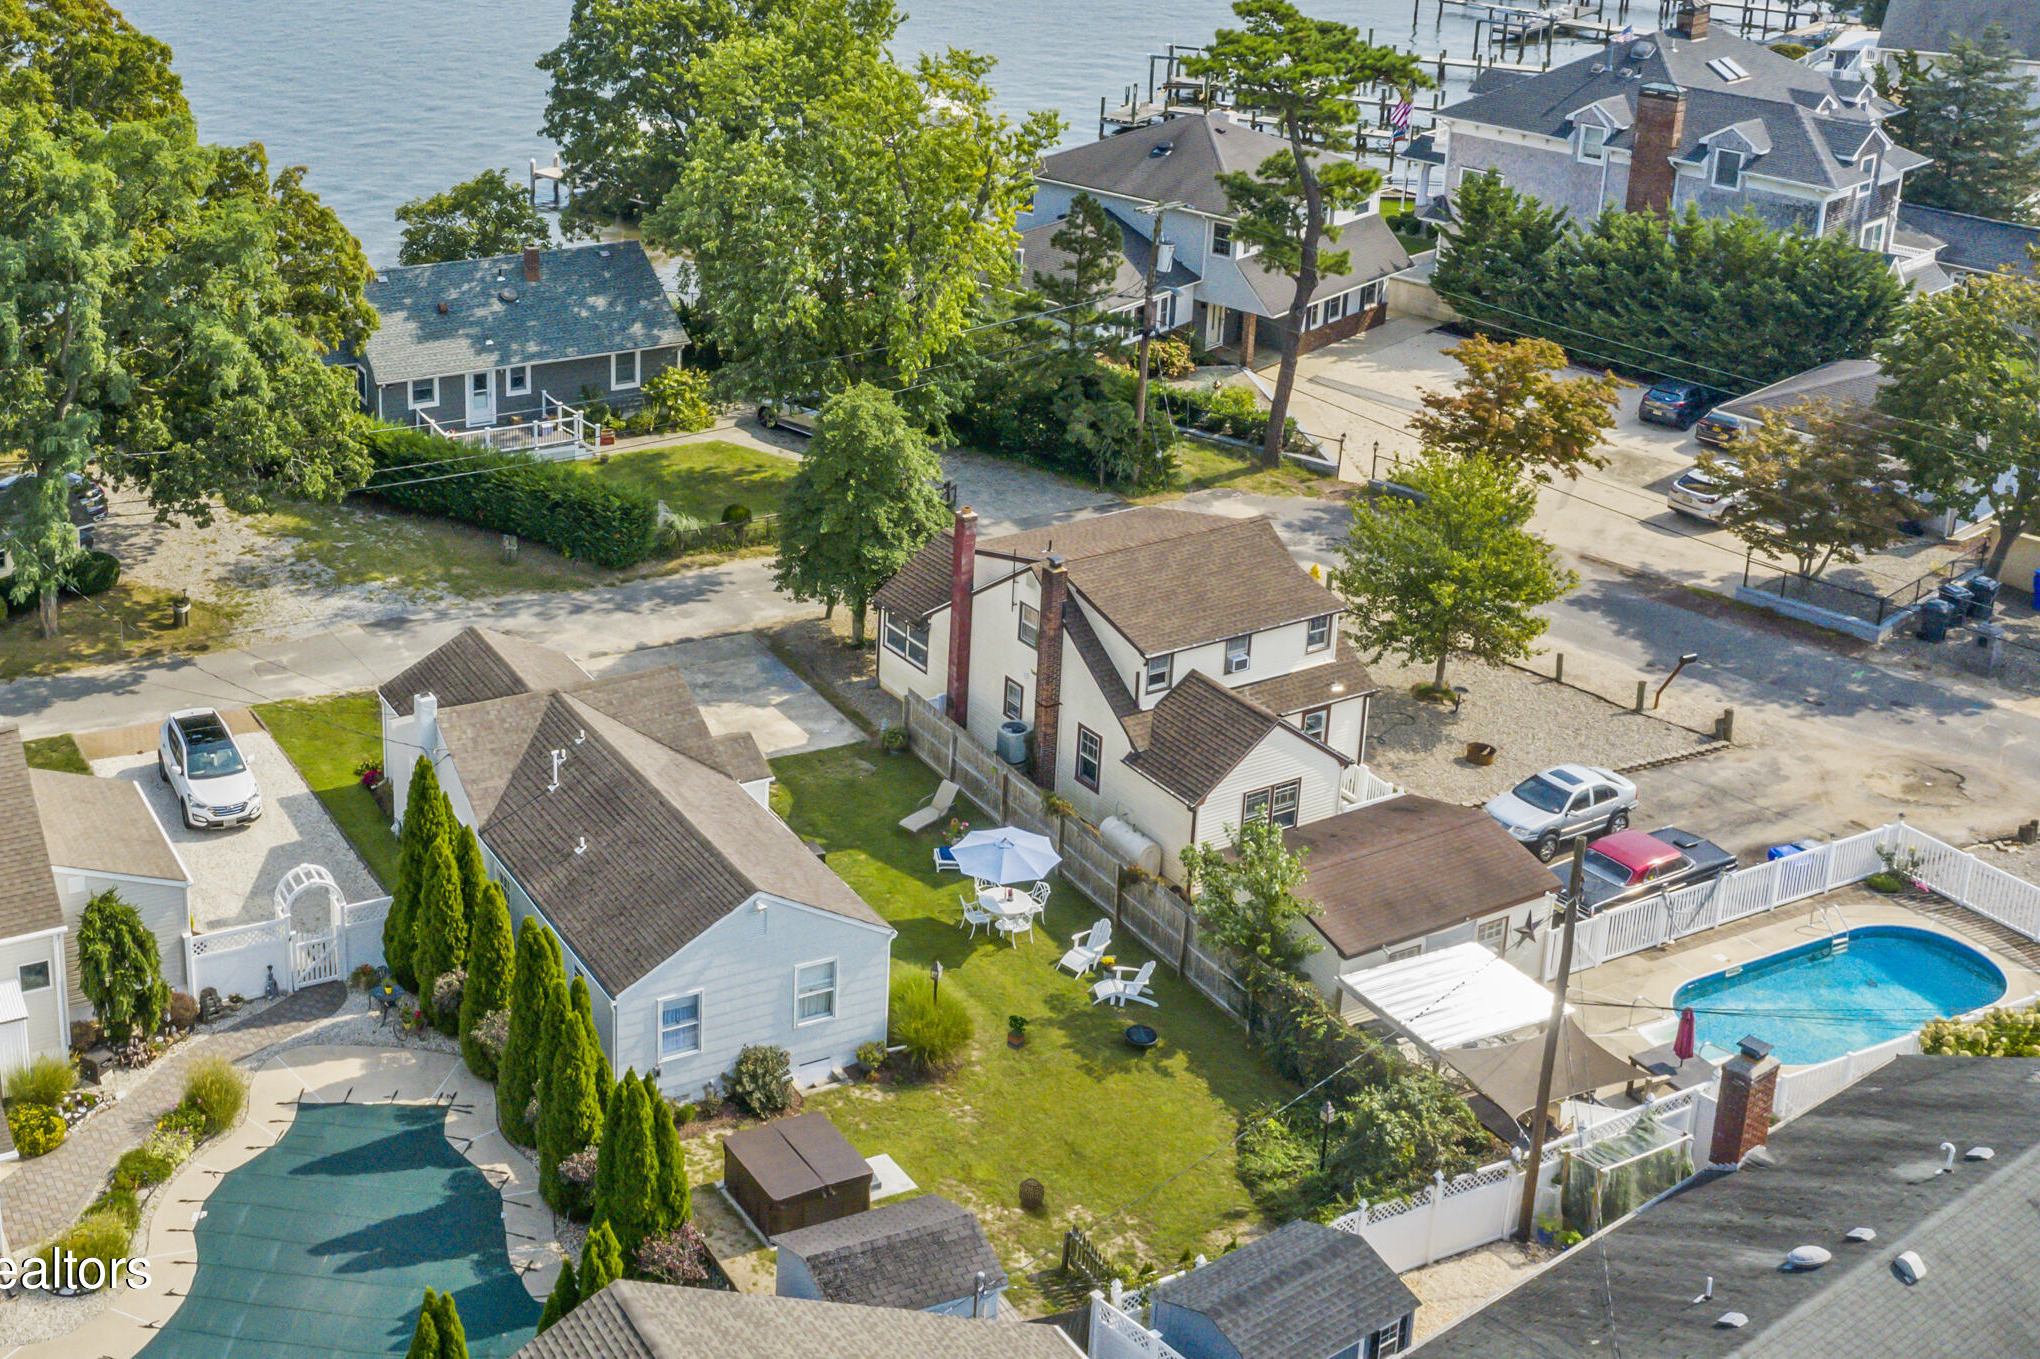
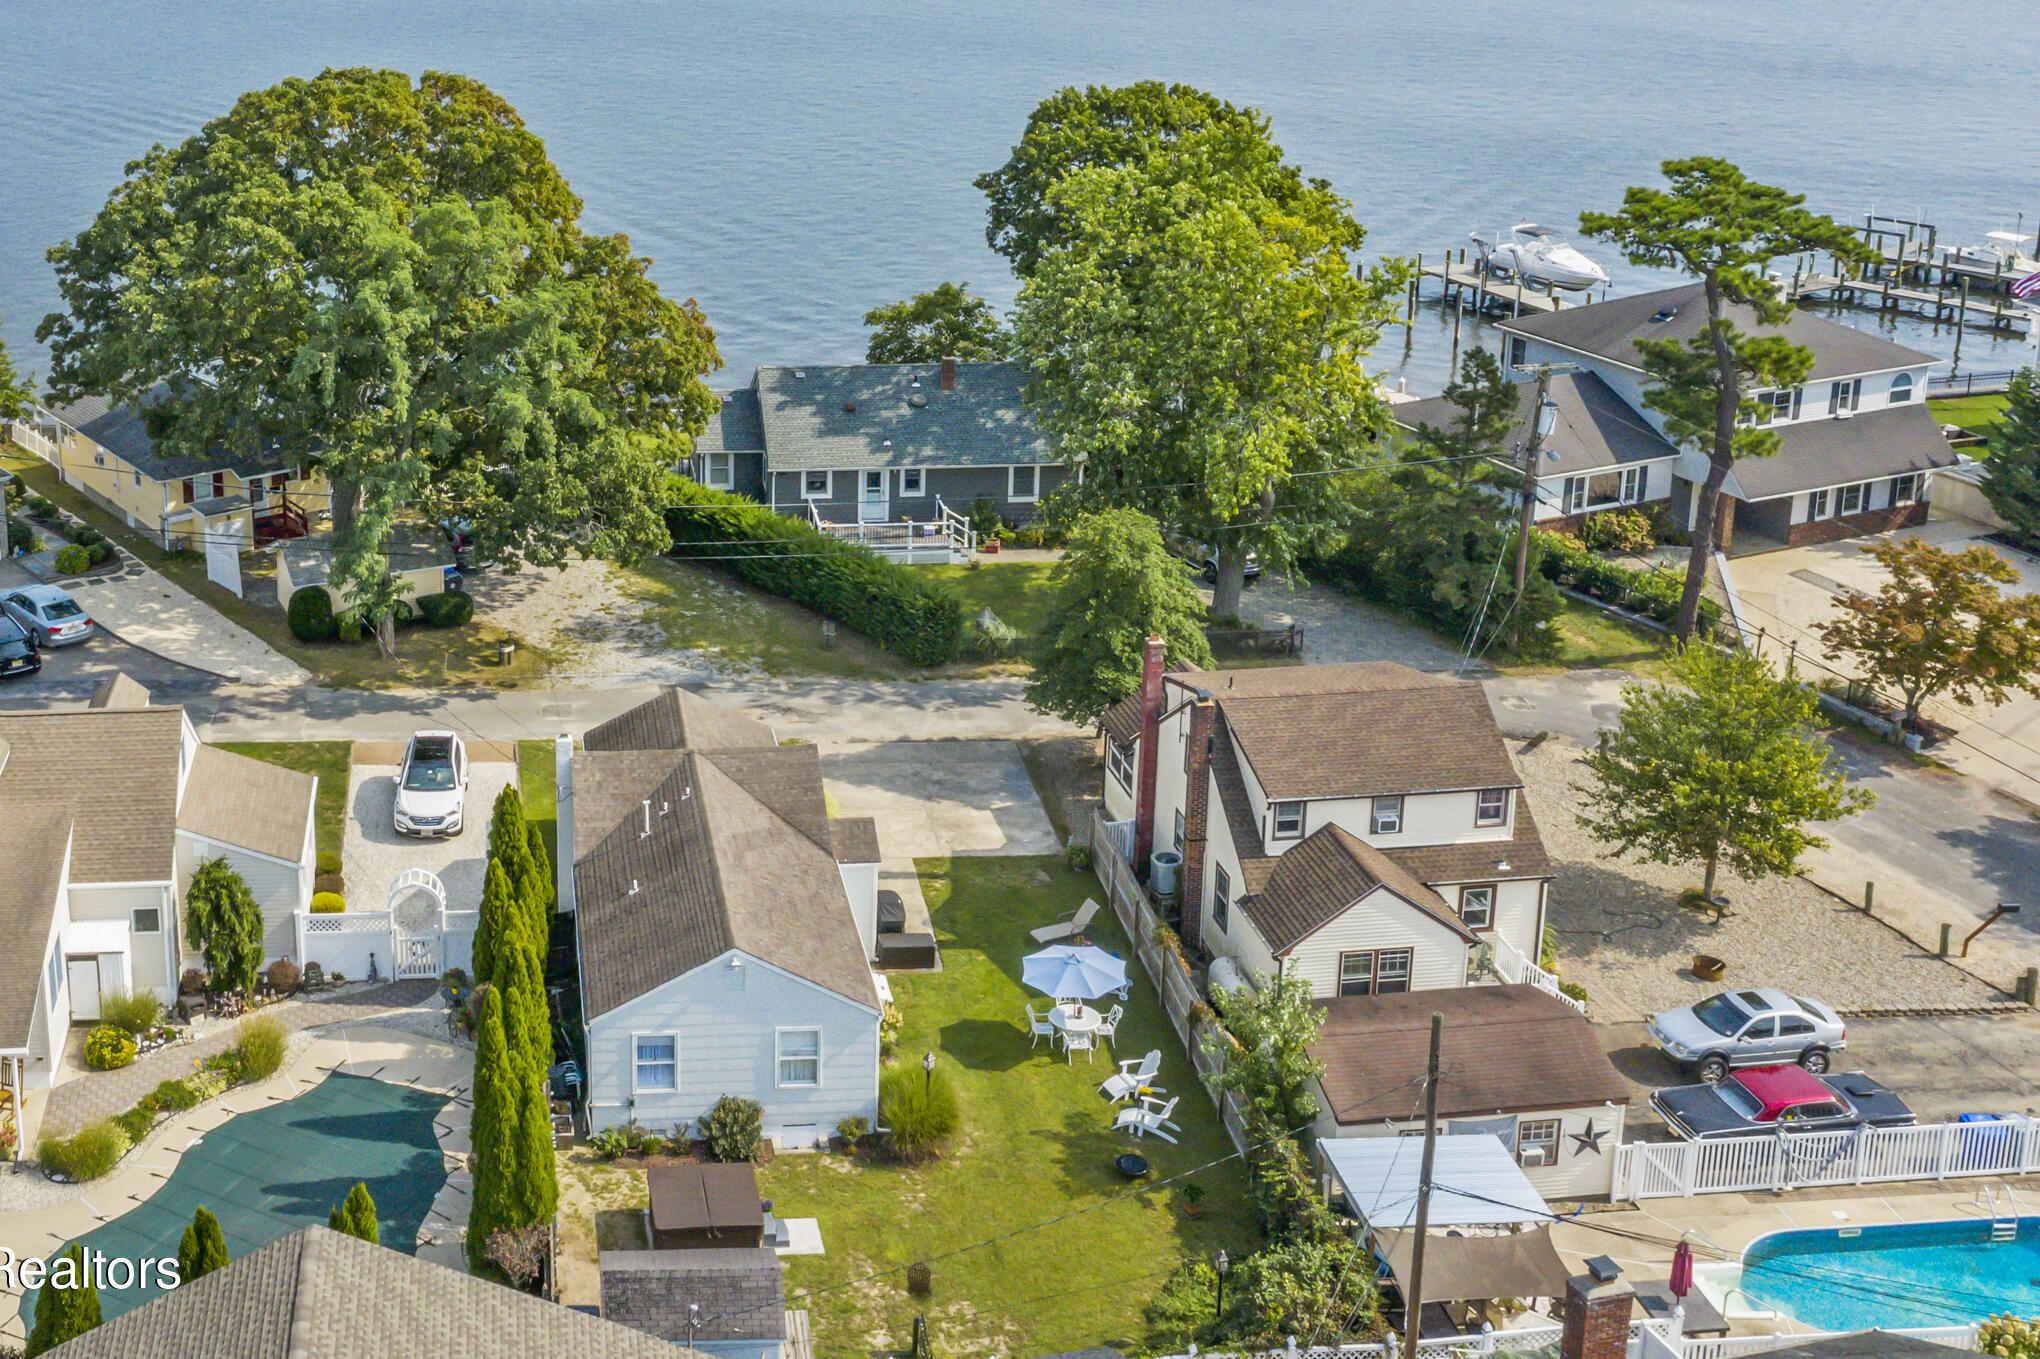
potted tree: present [1007,1015,1029,1050] -> present [1183,1183,1205,1220]

